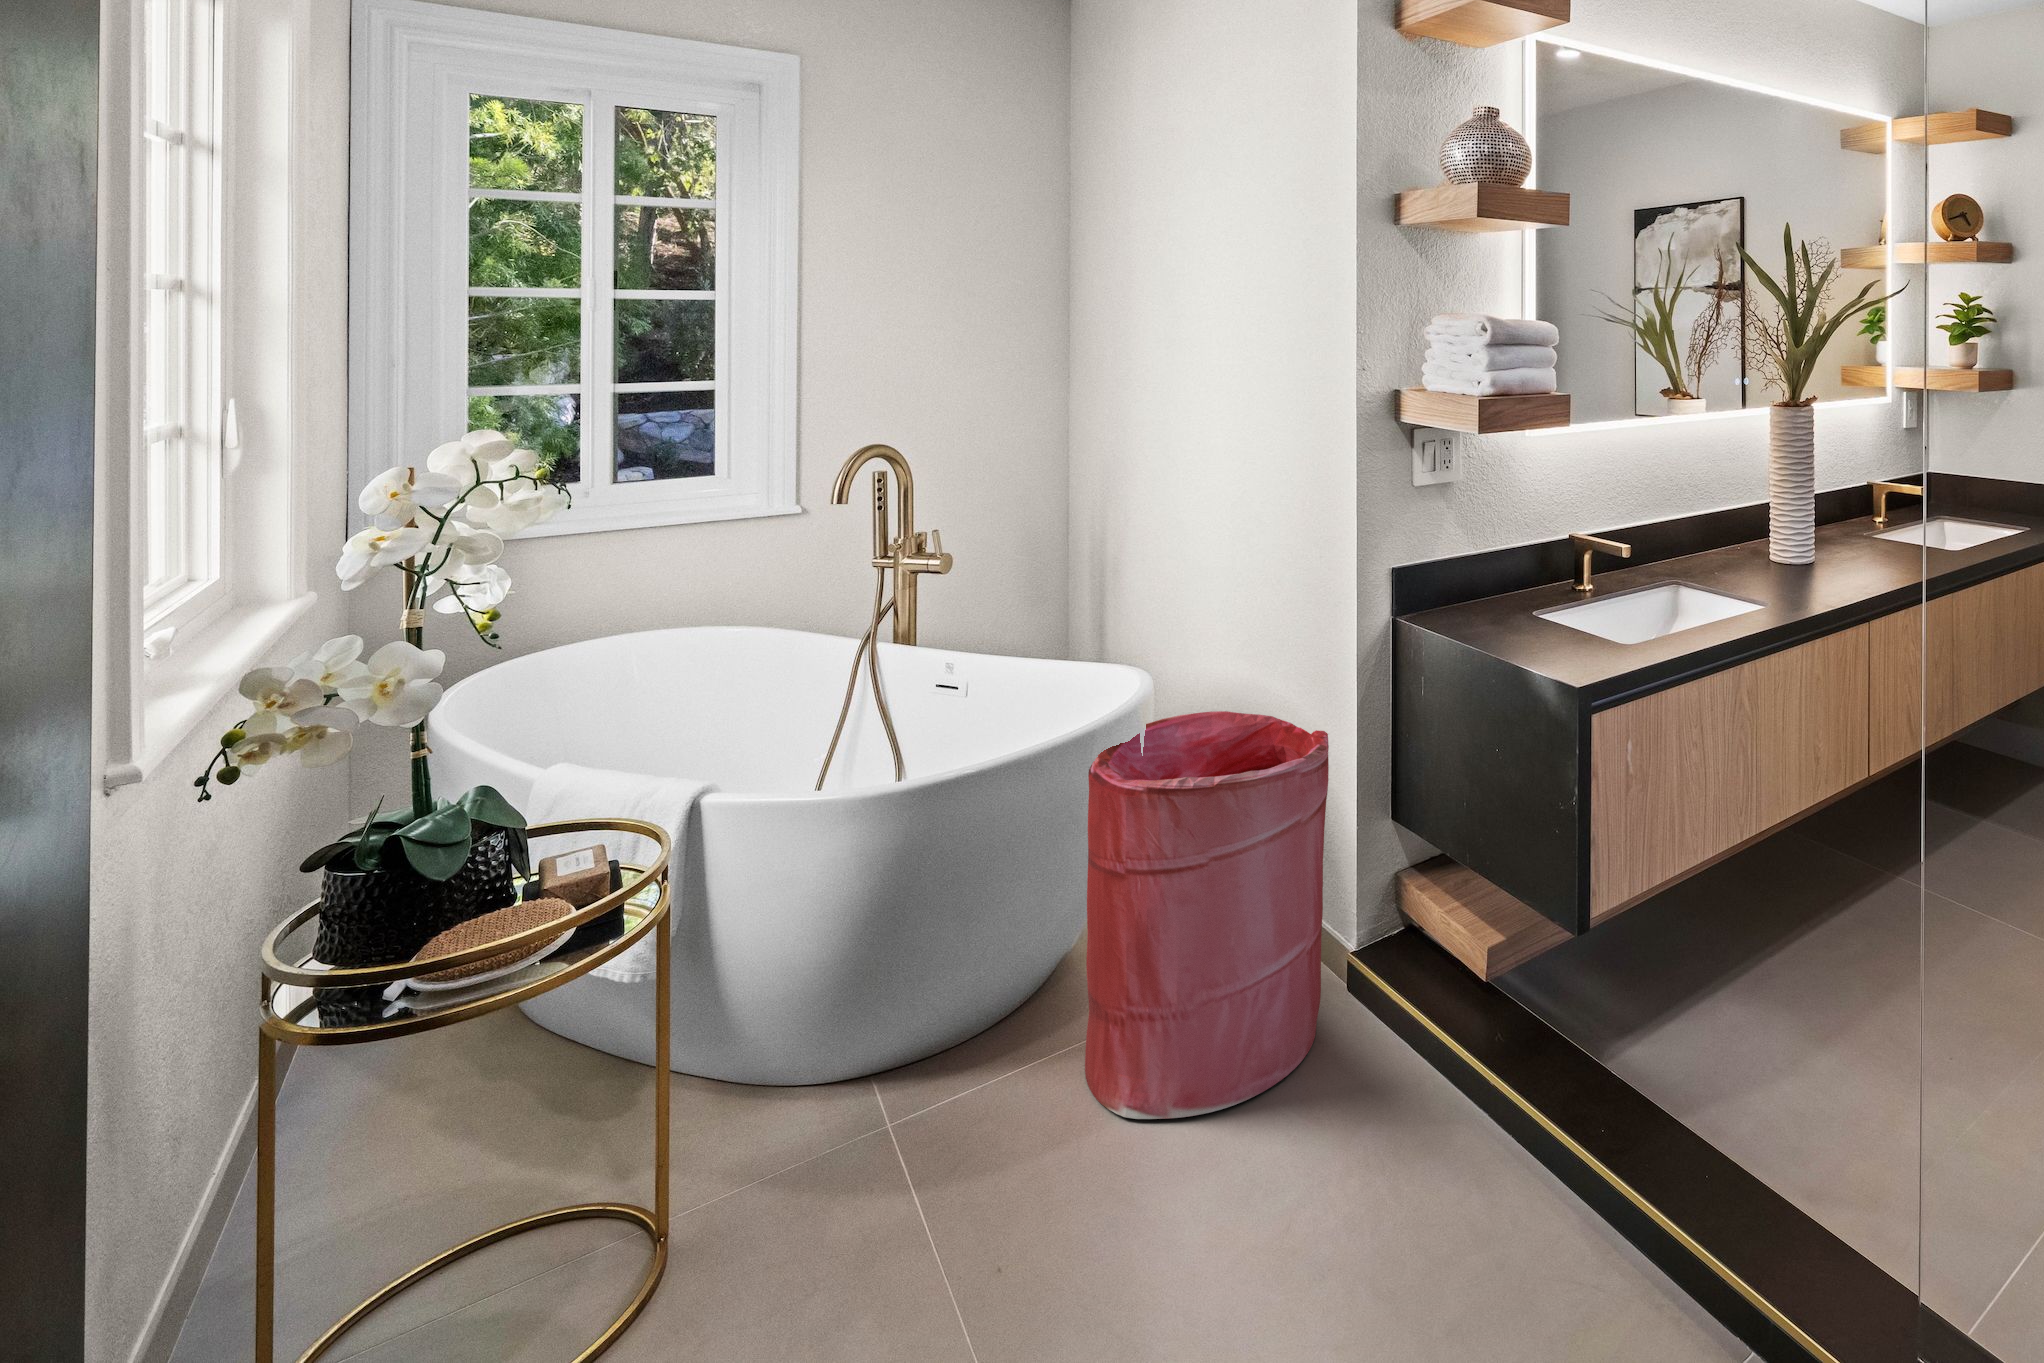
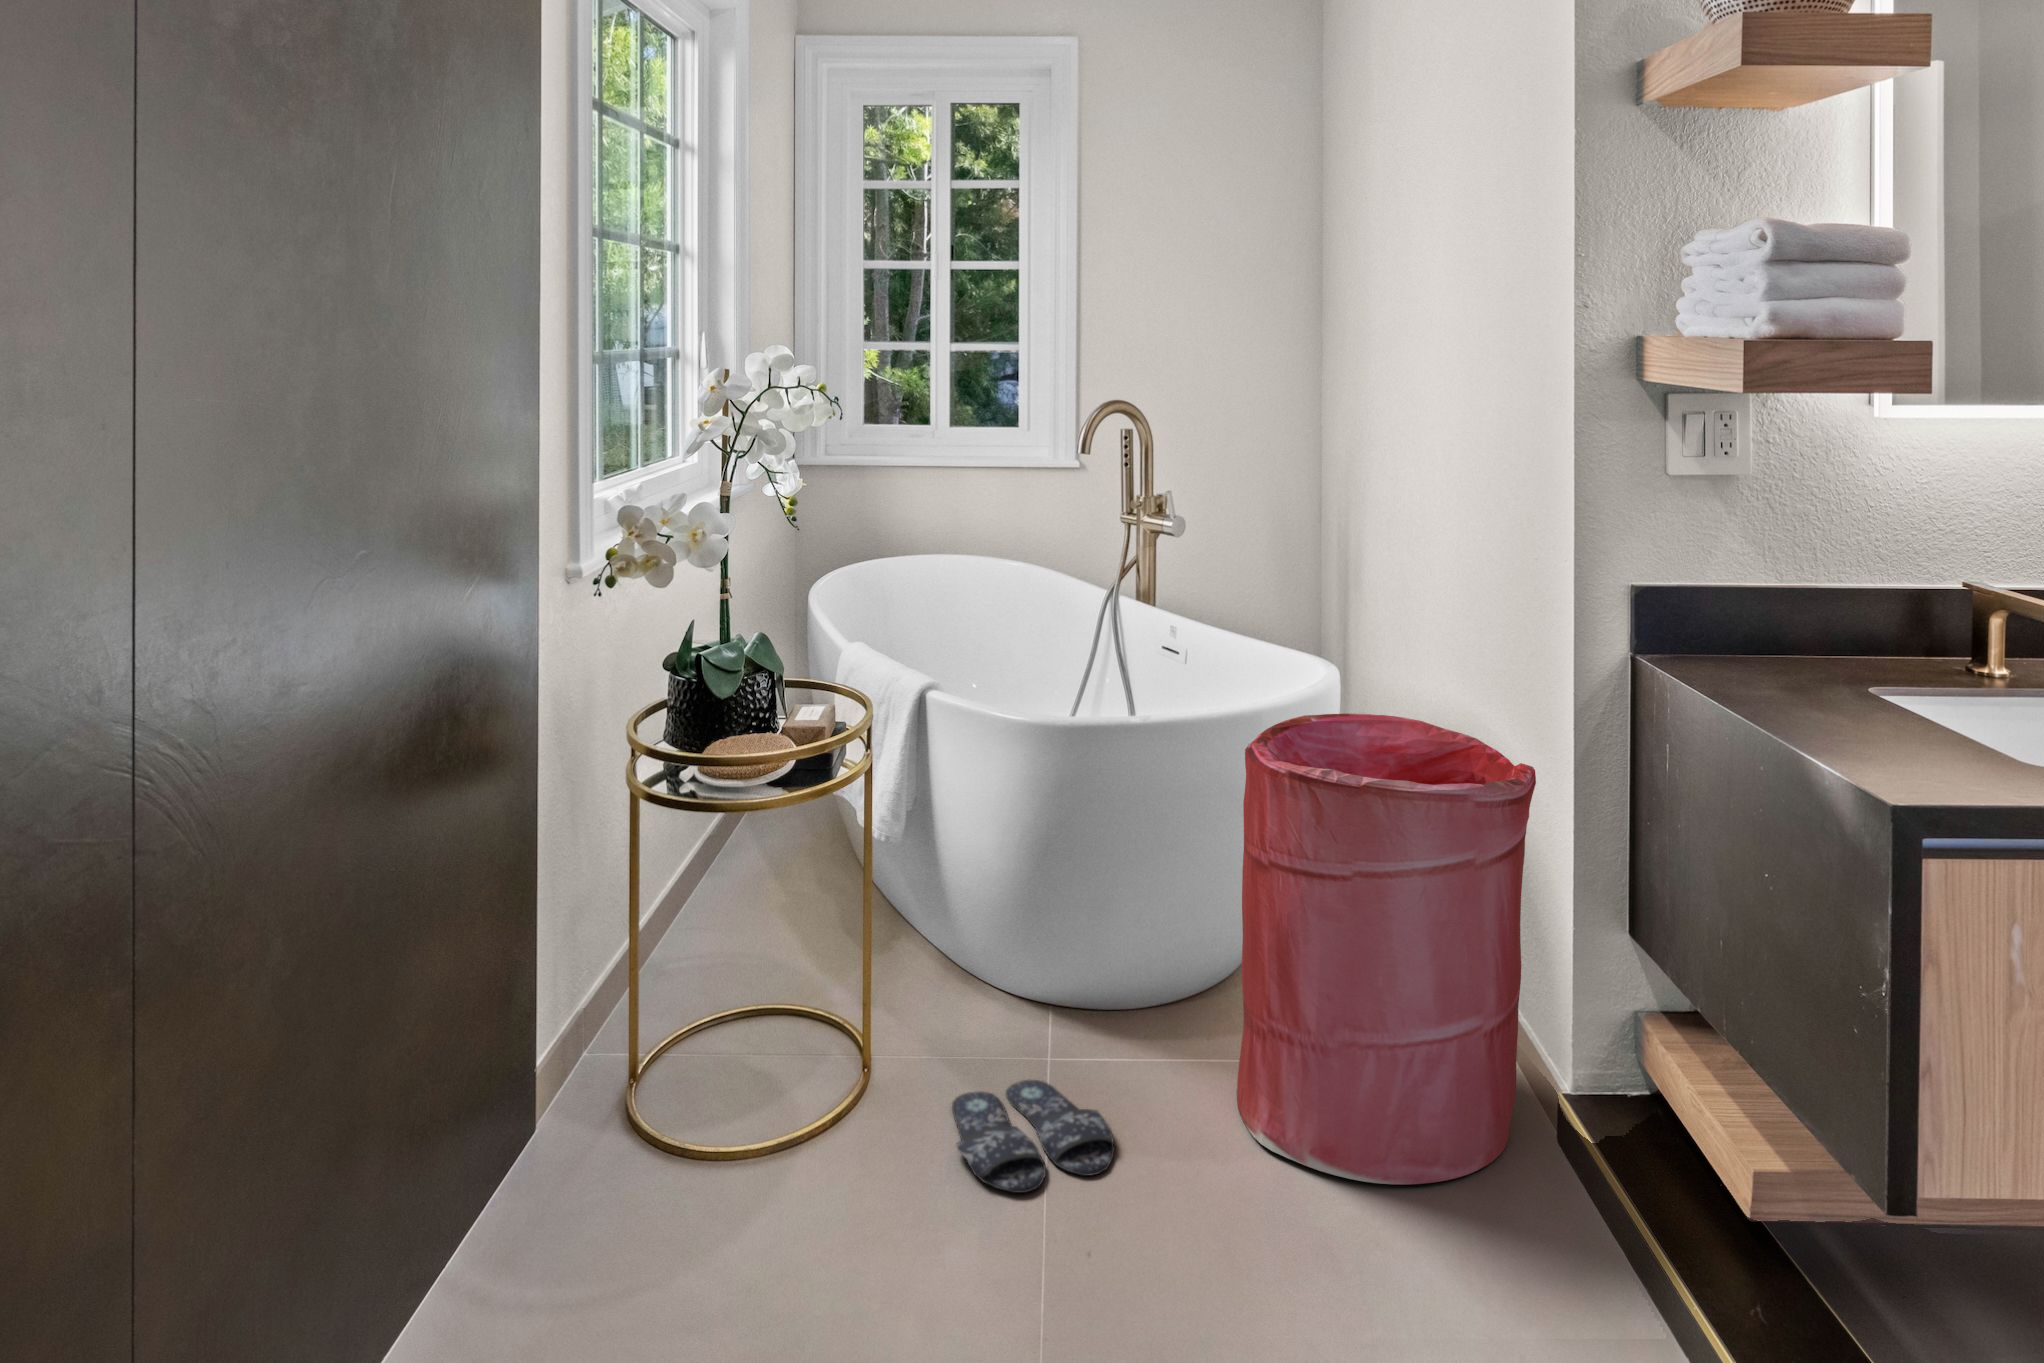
slippers: none [789,1152,989,1282] -> present [952,1080,1114,1193]

